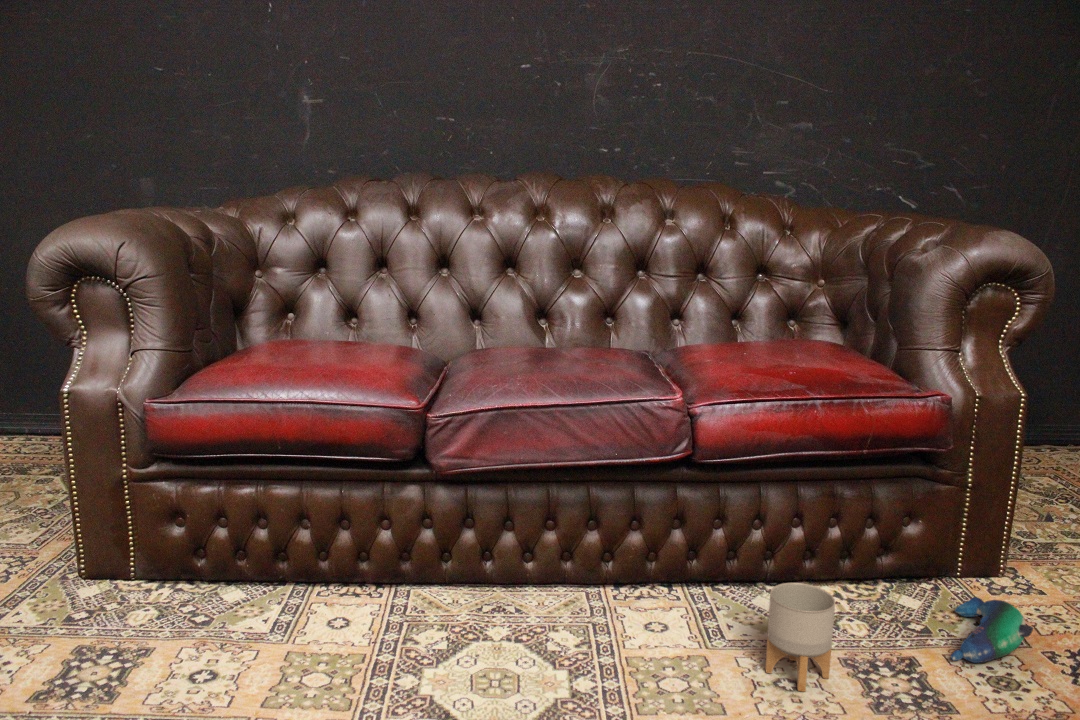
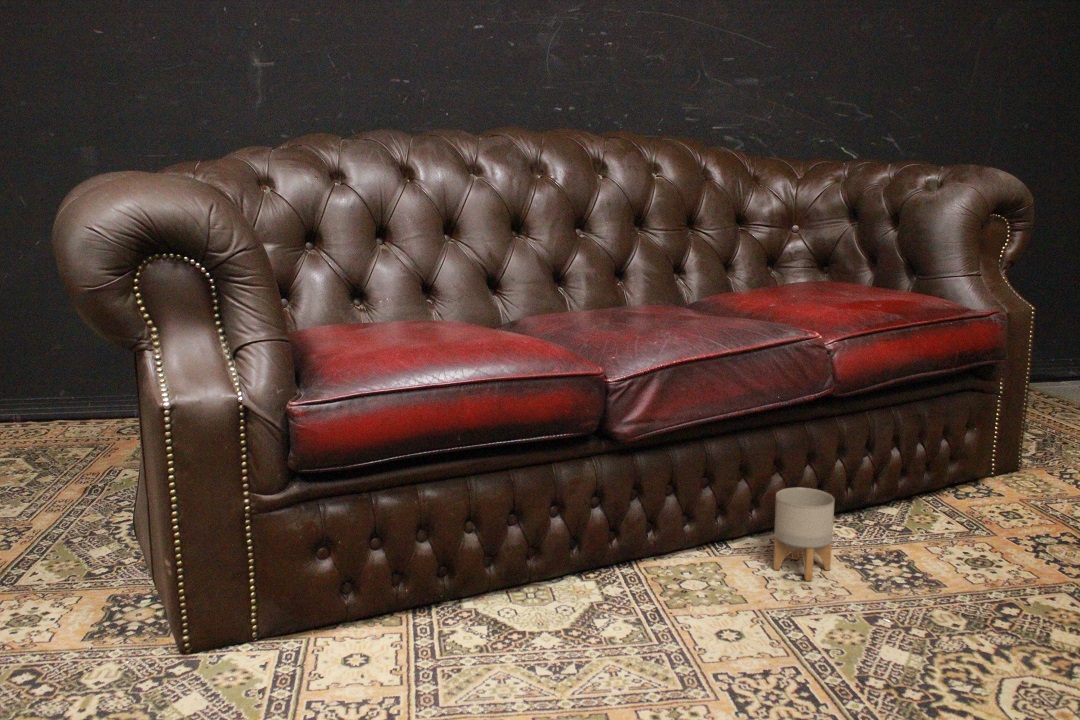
plush toy: present [951,597,1034,663] -> none [928,498,1001,550]

